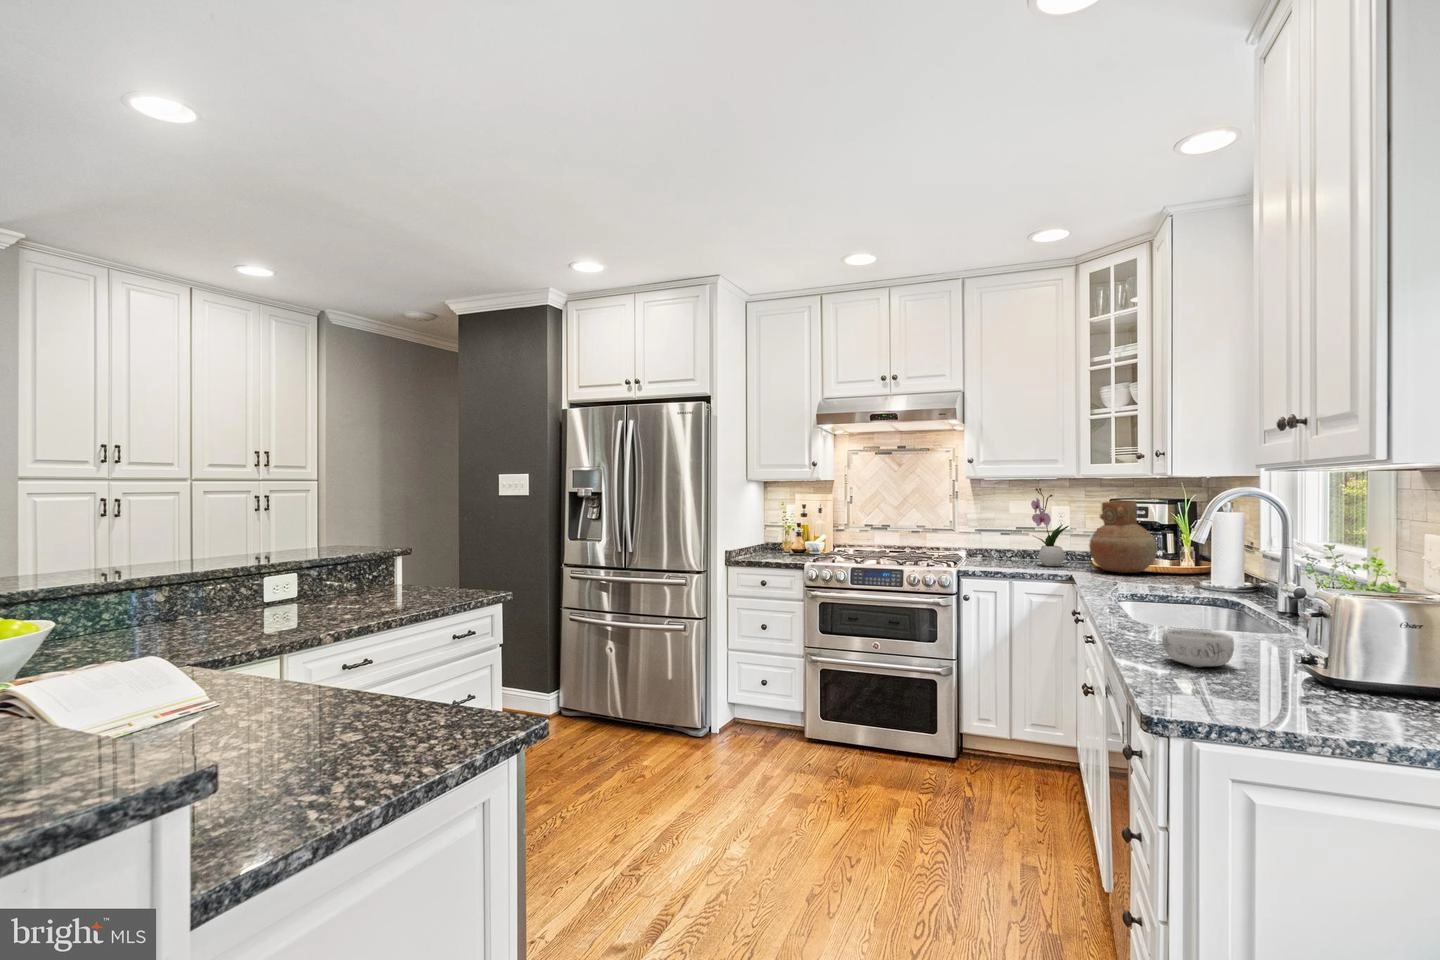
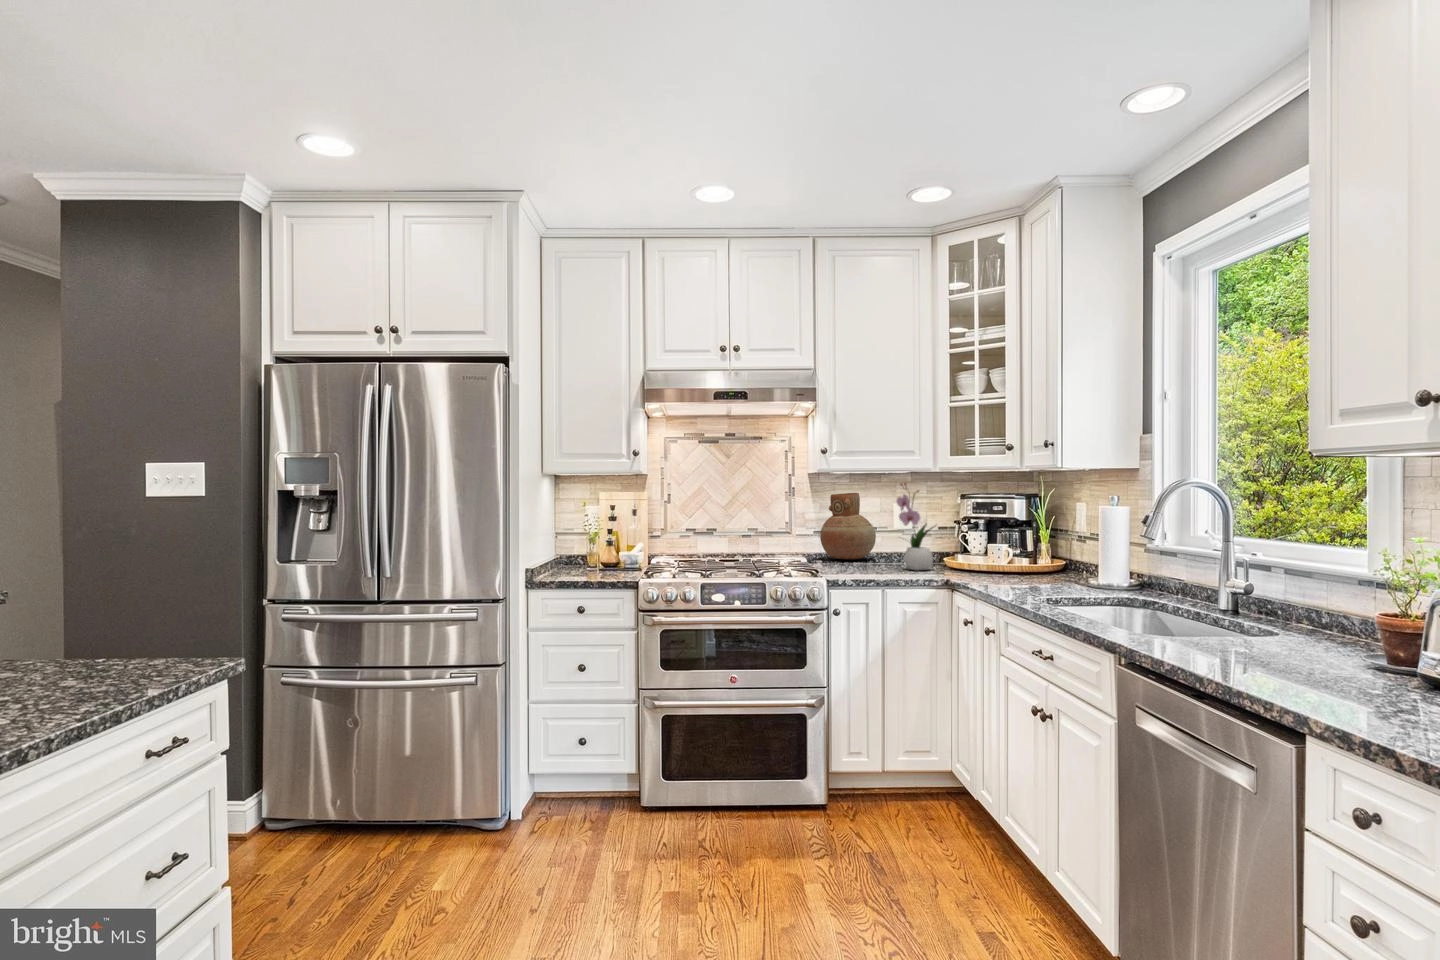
vase: present [1089,500,1157,573] -> present [820,493,876,560]
decorative bowl: present [1162,629,1234,667] -> none [1284,645,1375,692]

